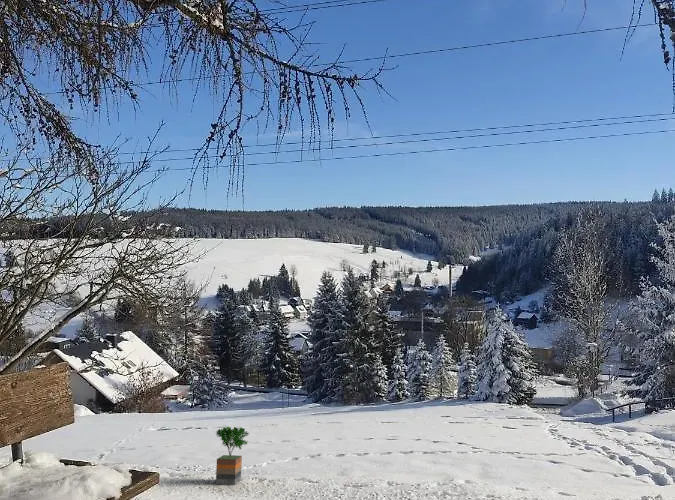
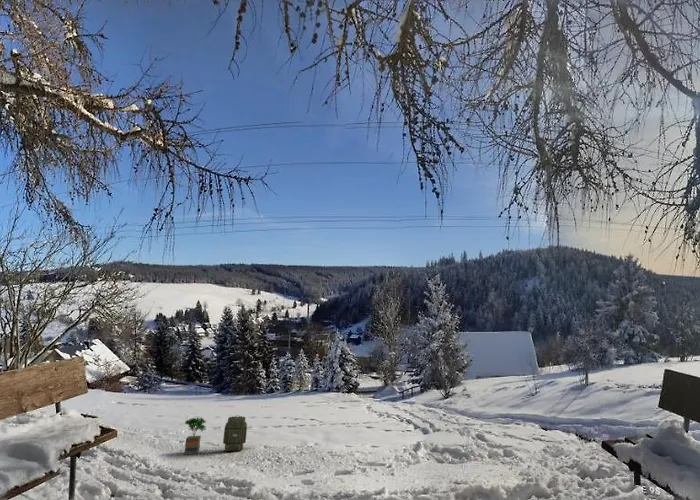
backpack: none [275,428,314,487] -> present [223,416,247,451]

